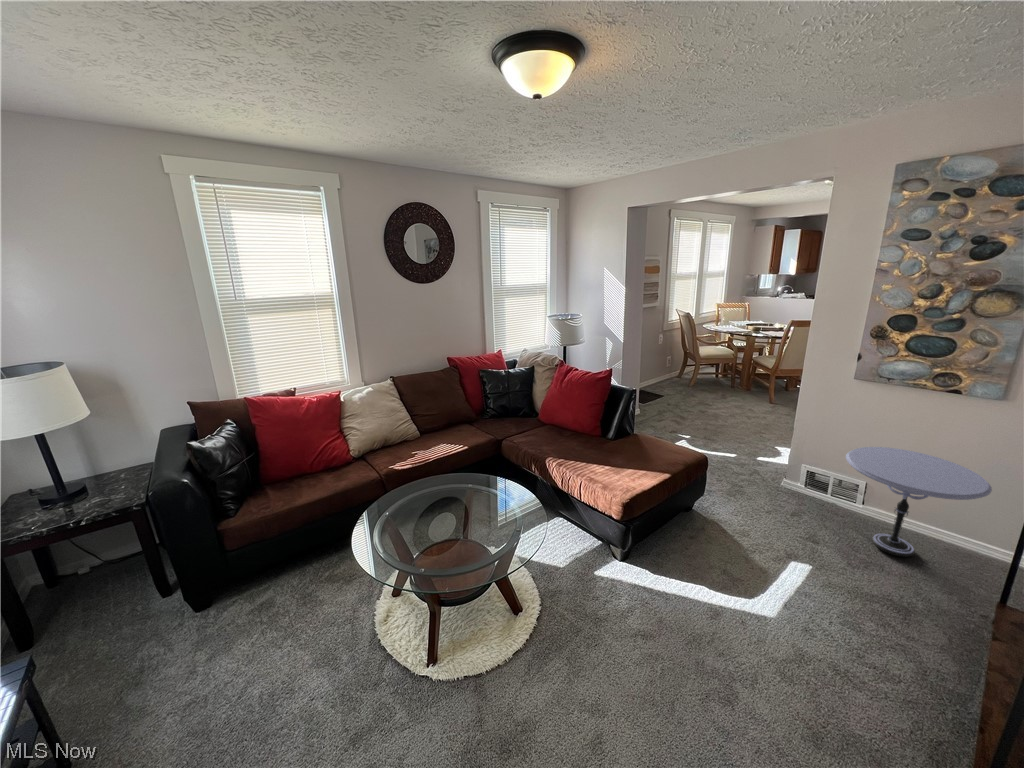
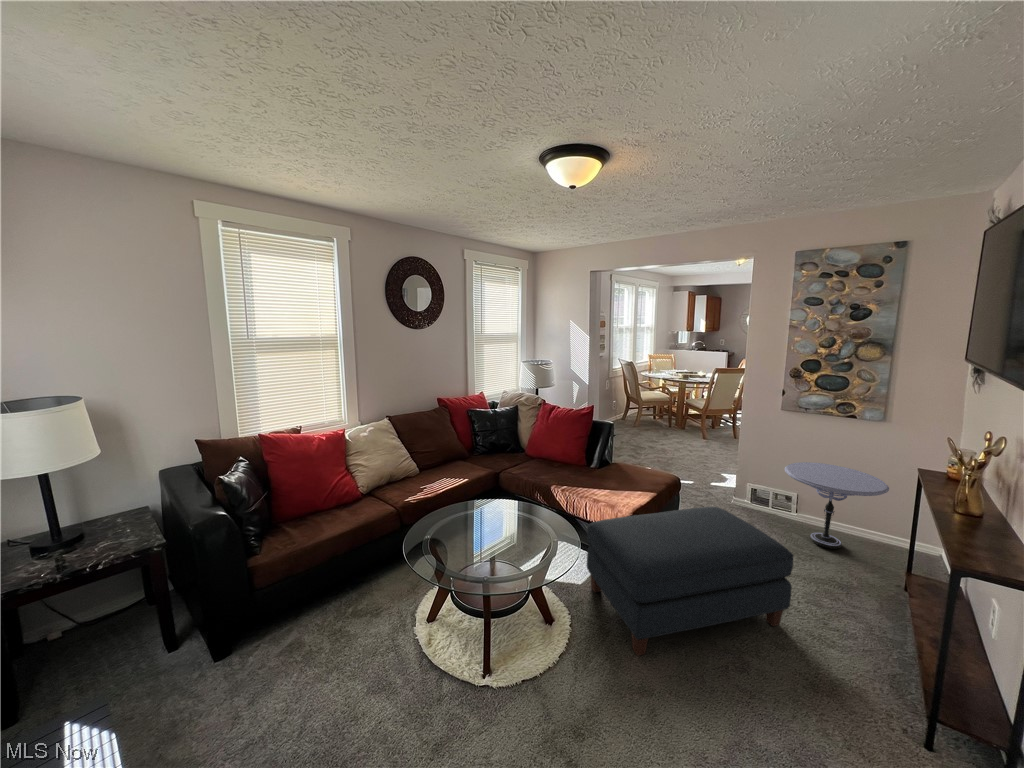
ottoman: none [570,499,816,663] -> present [587,507,794,656]

